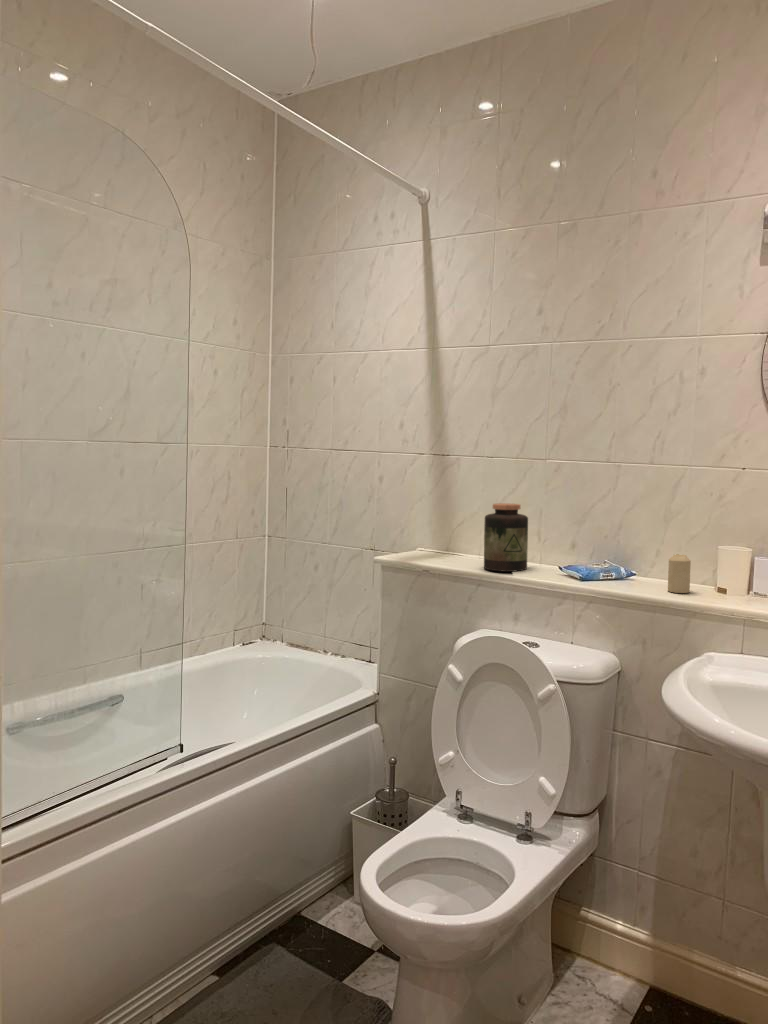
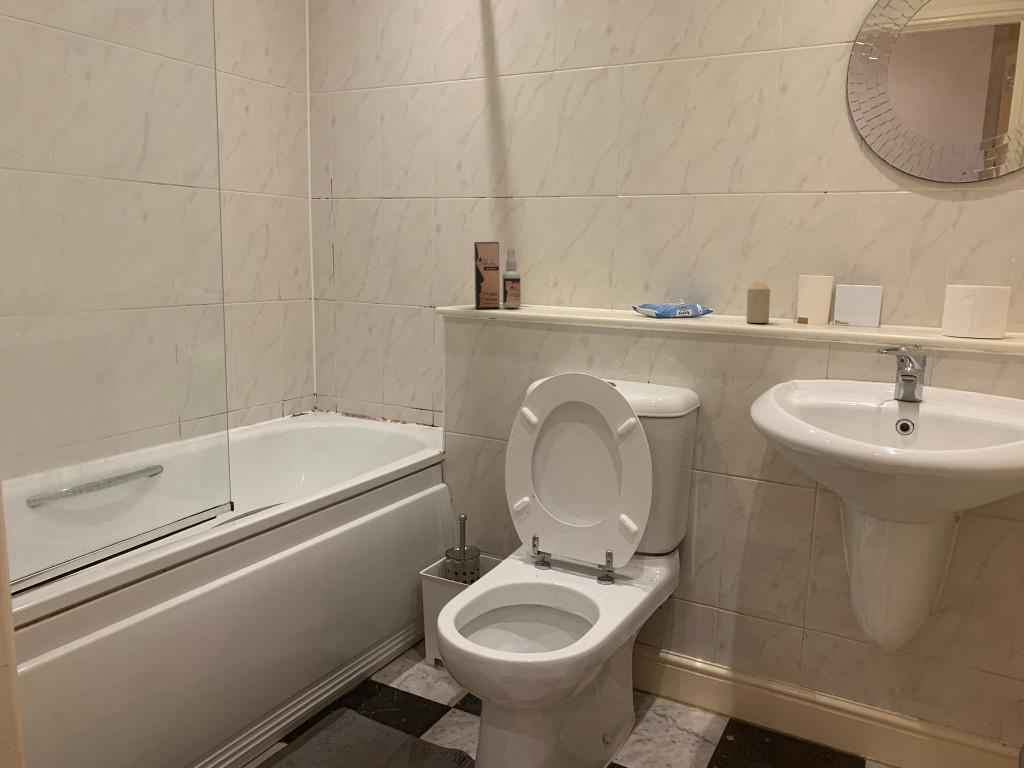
spray bottle: none [412,498,455,560] -> present [474,242,521,308]
jar: present [484,503,528,572] -> none [553,242,598,314]

